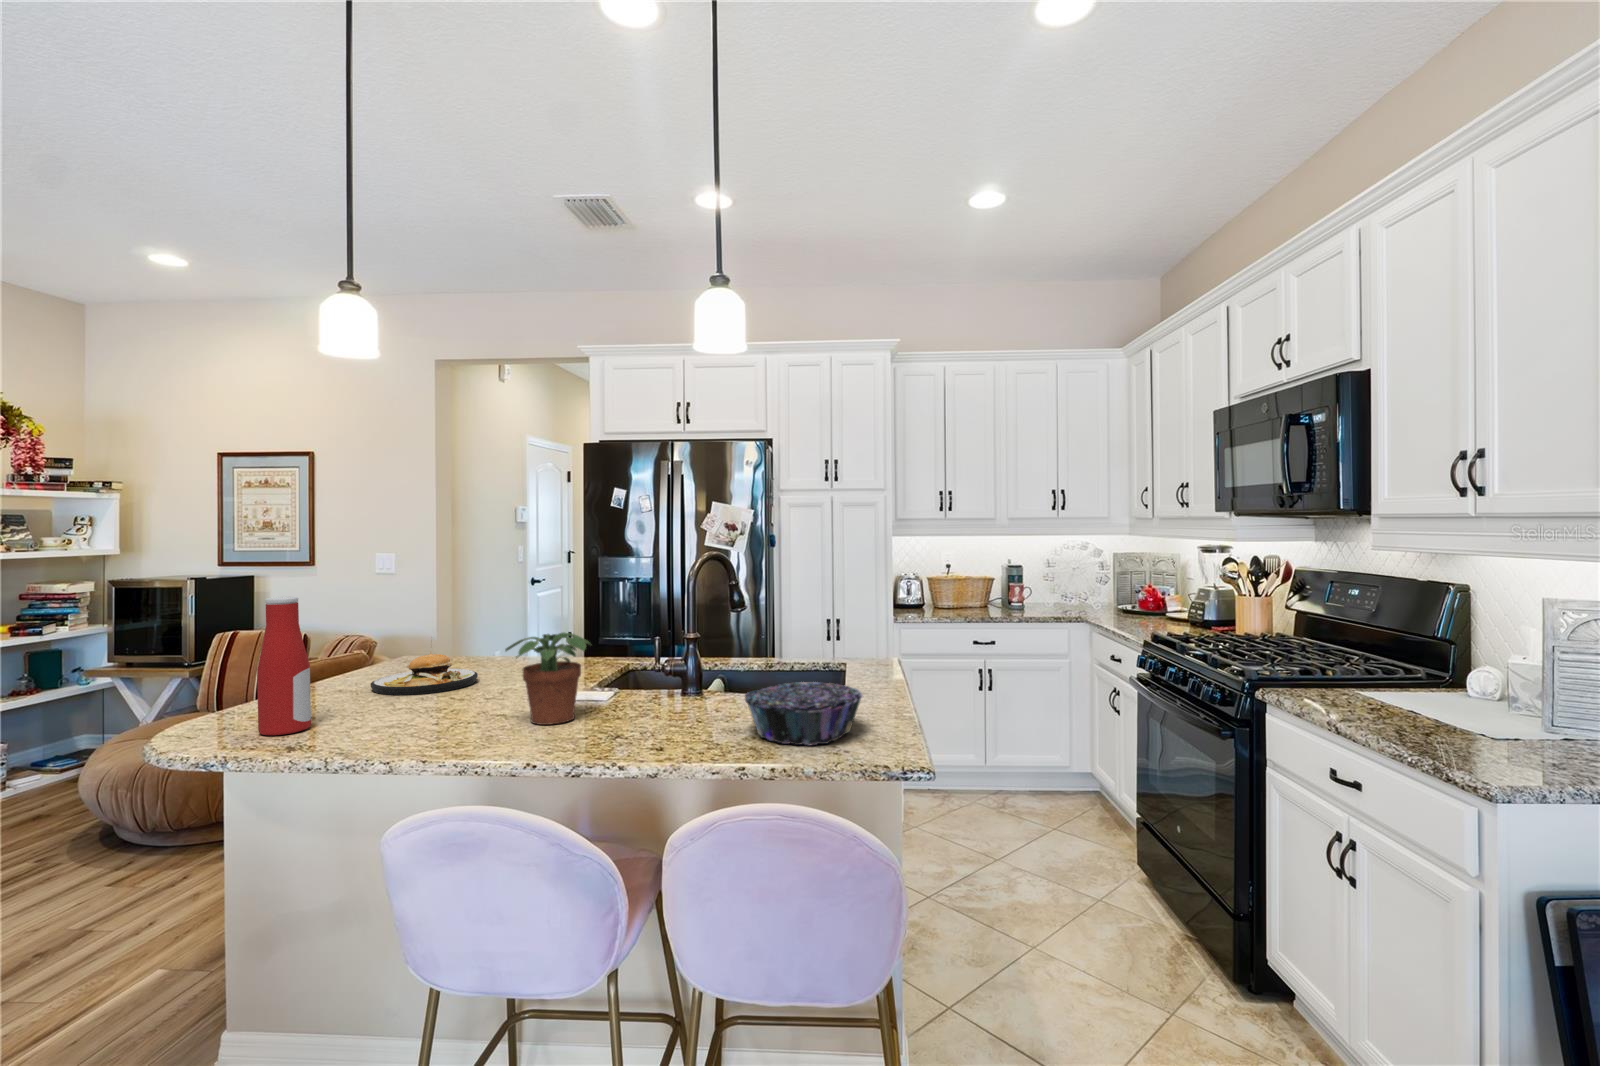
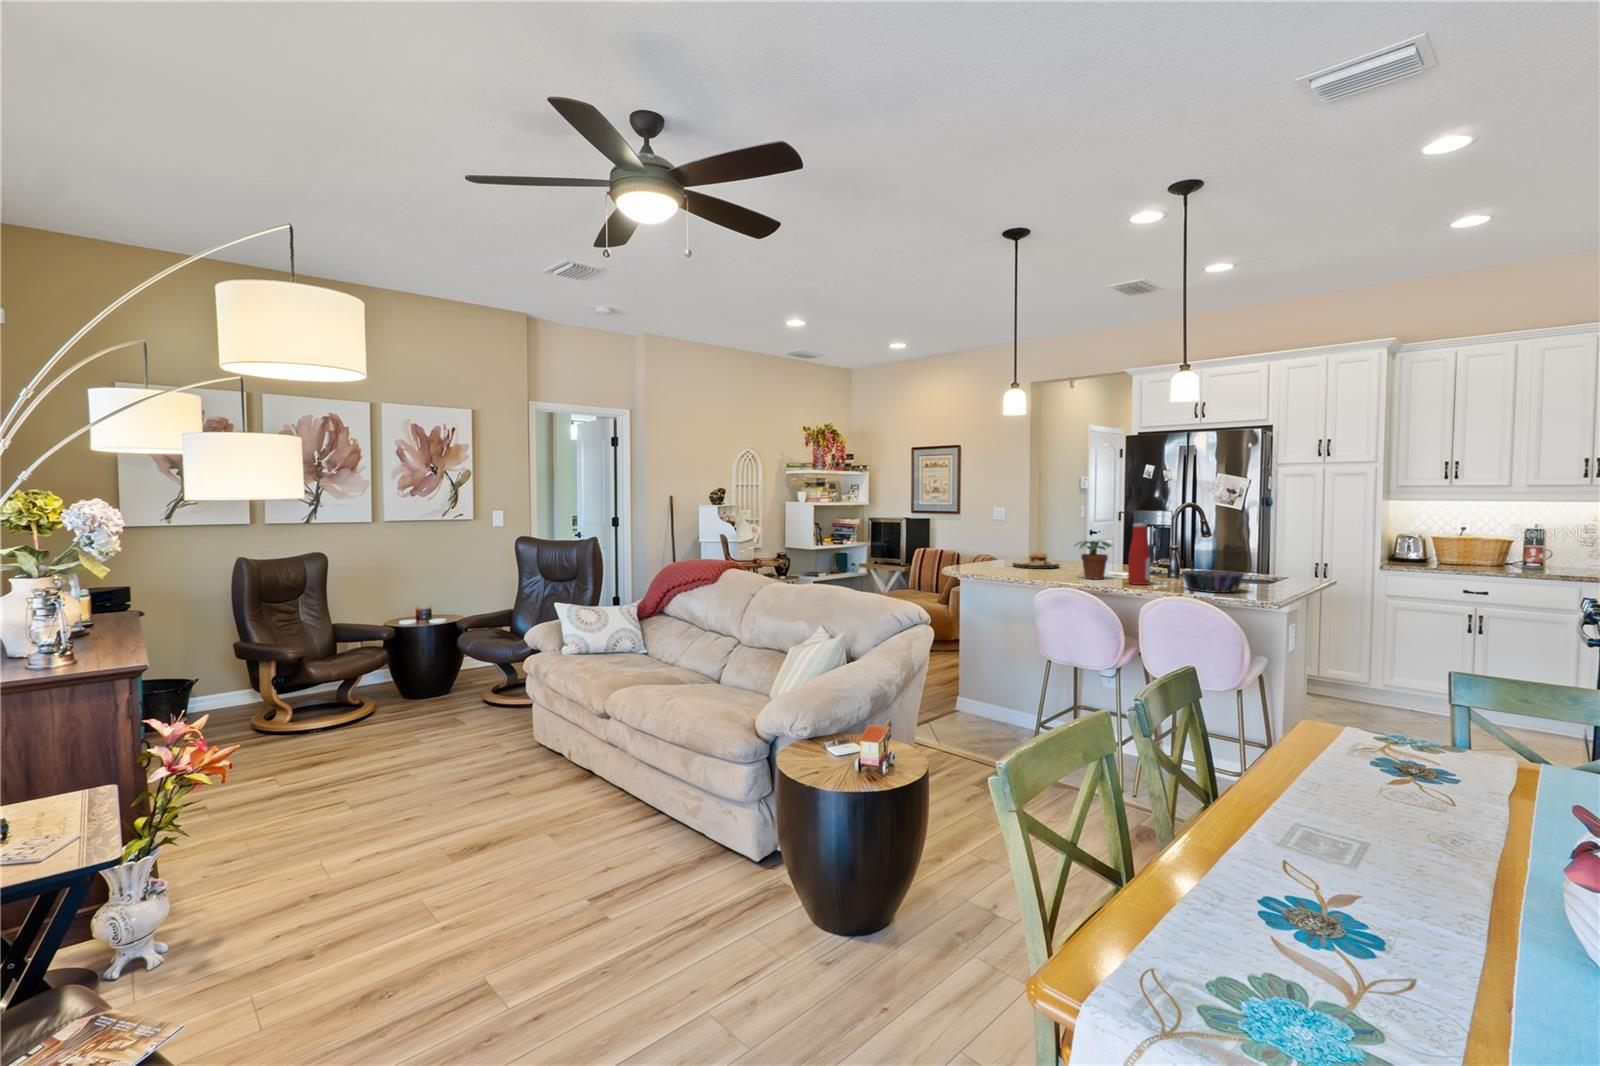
bottle: present [257,597,311,735] -> present [1128,523,1150,585]

